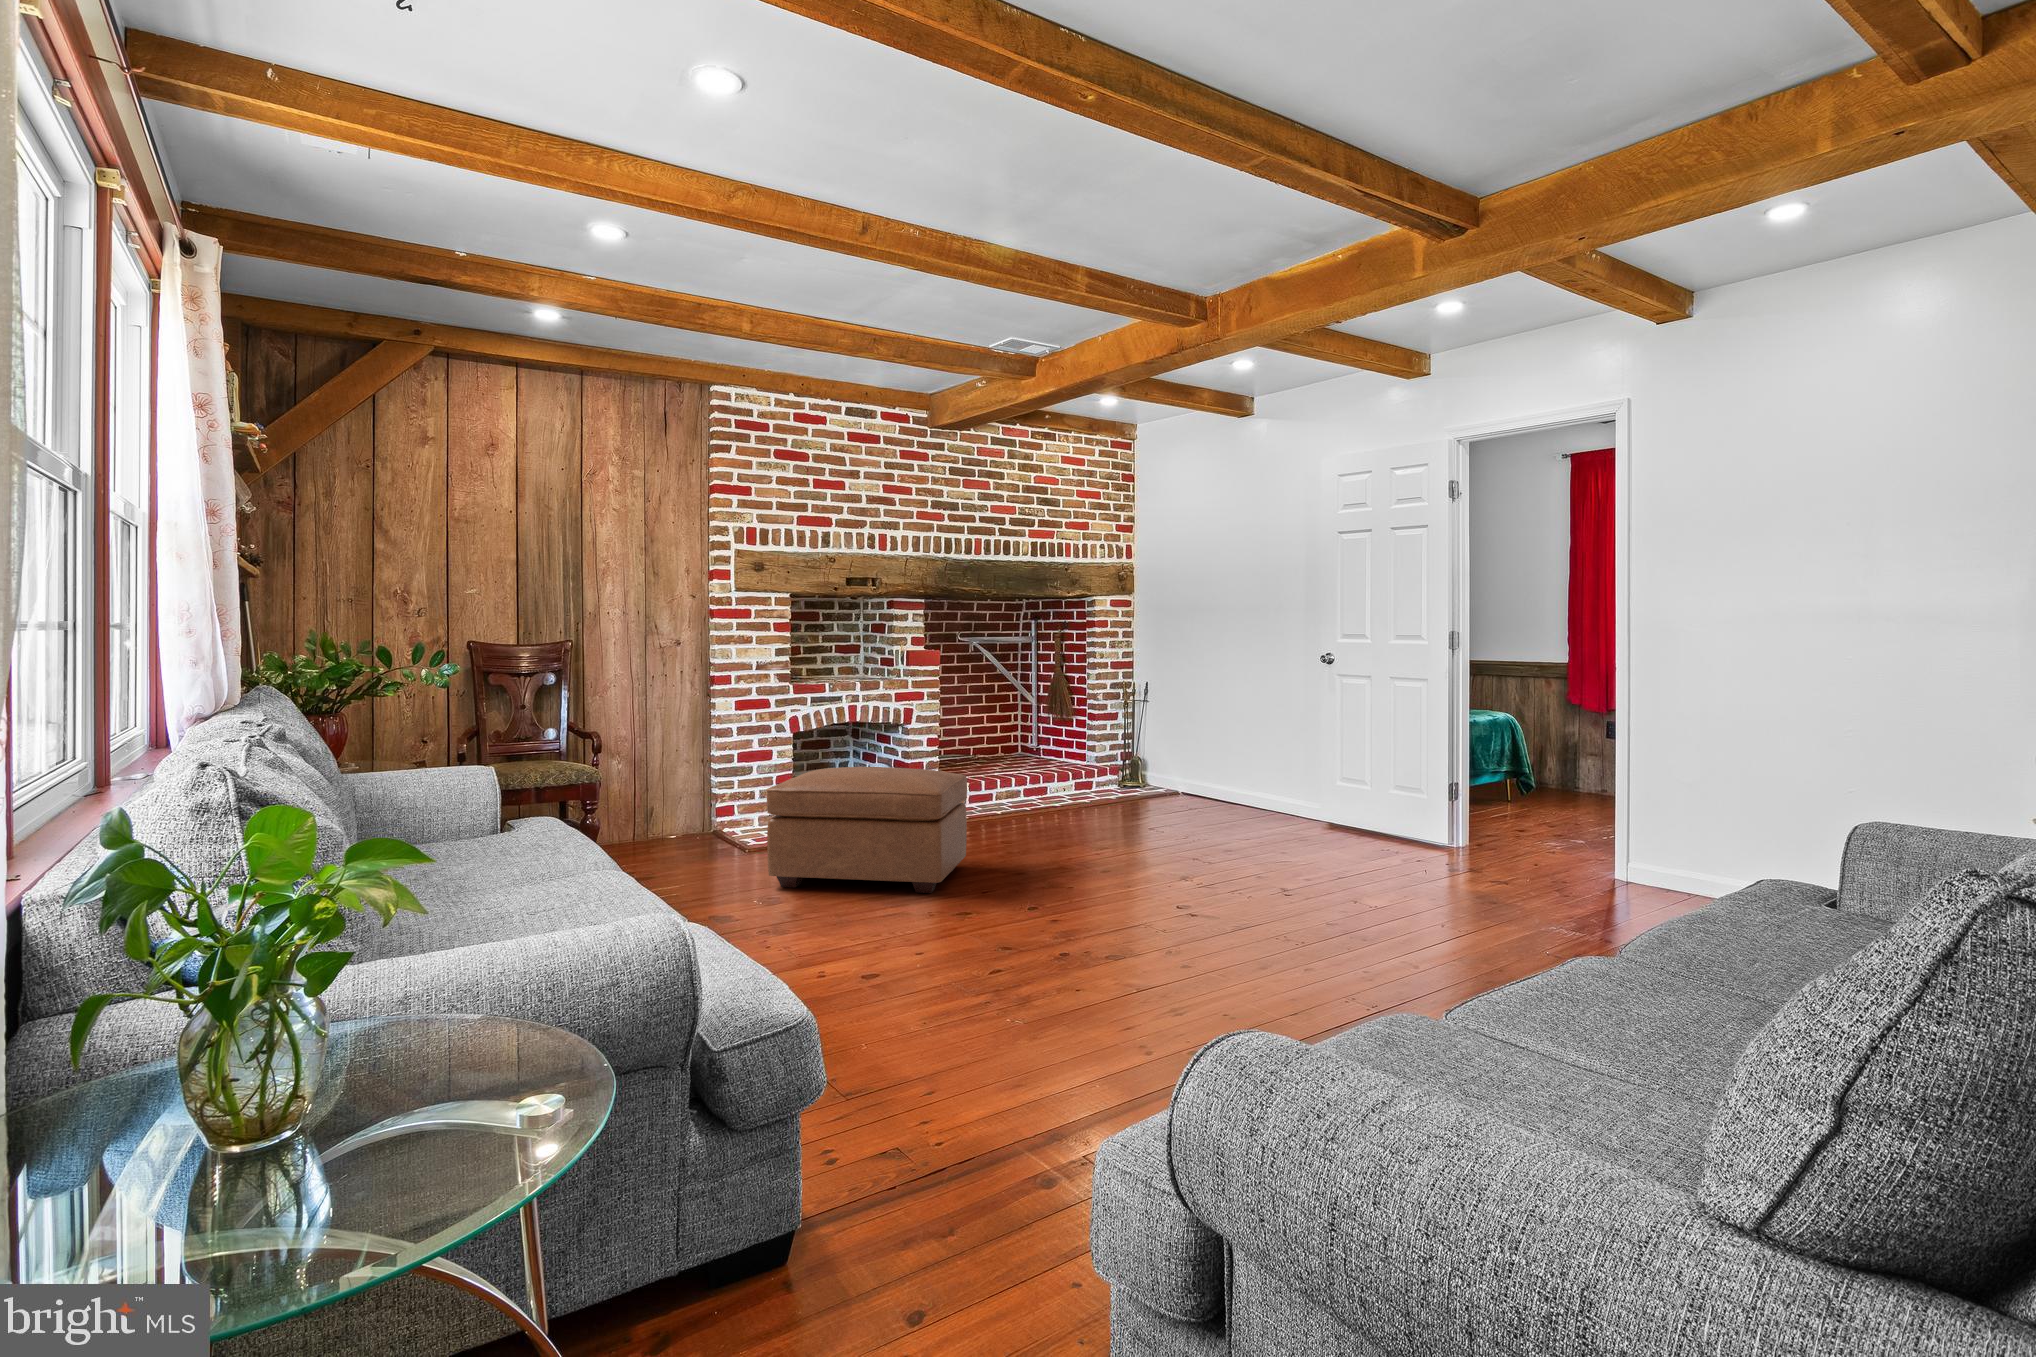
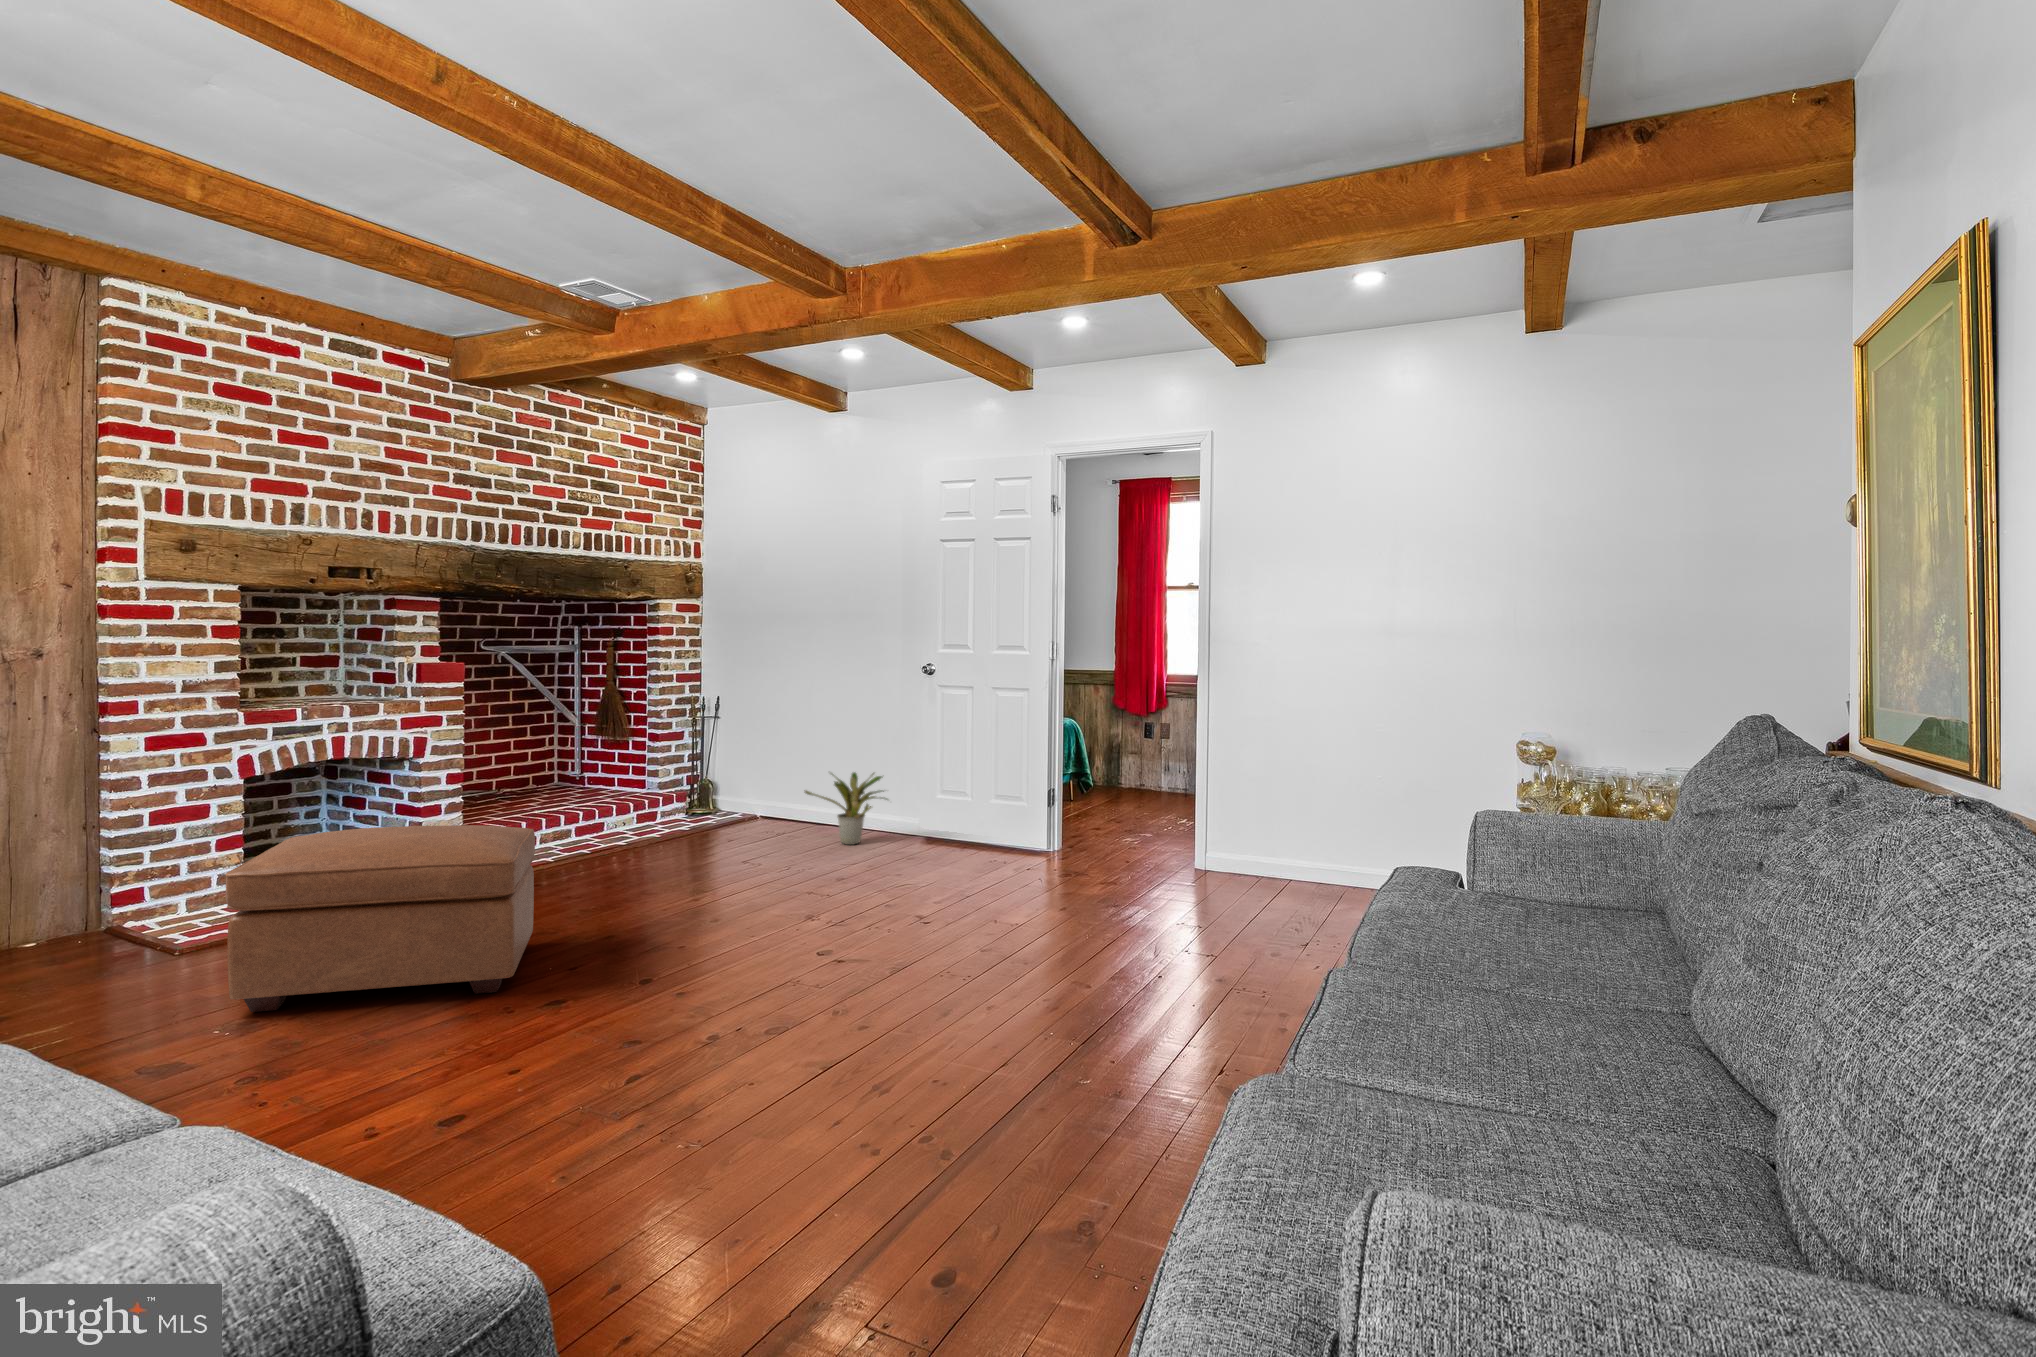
potted plant: none [1212,749,1291,818] -> present [805,772,887,845]

